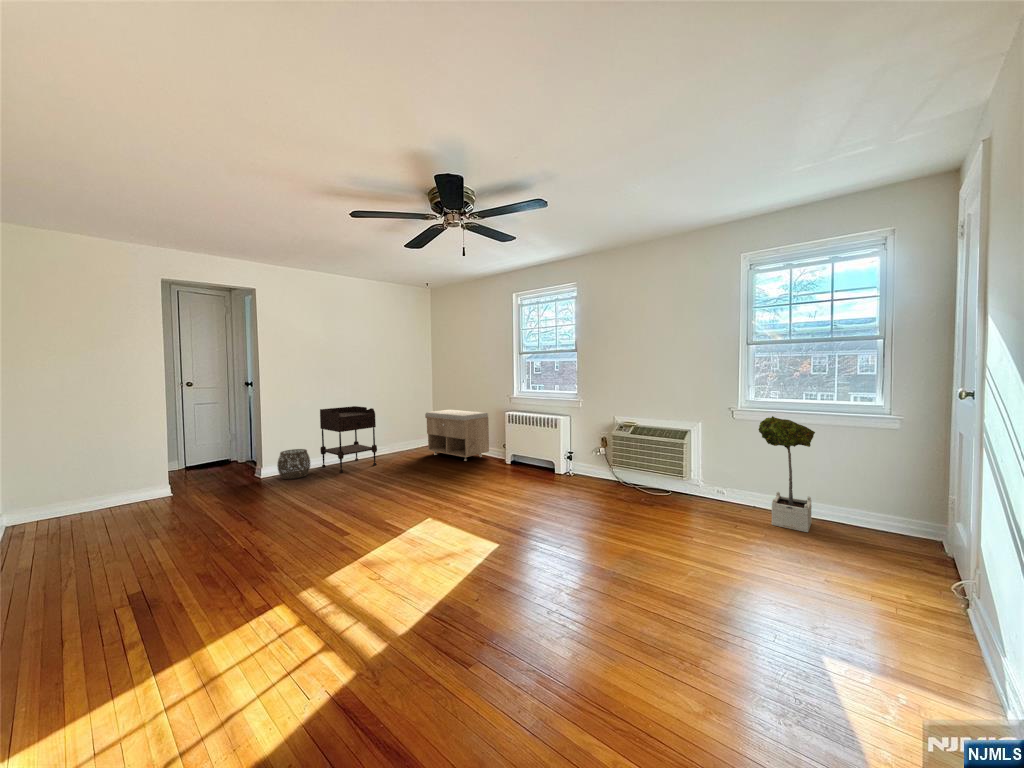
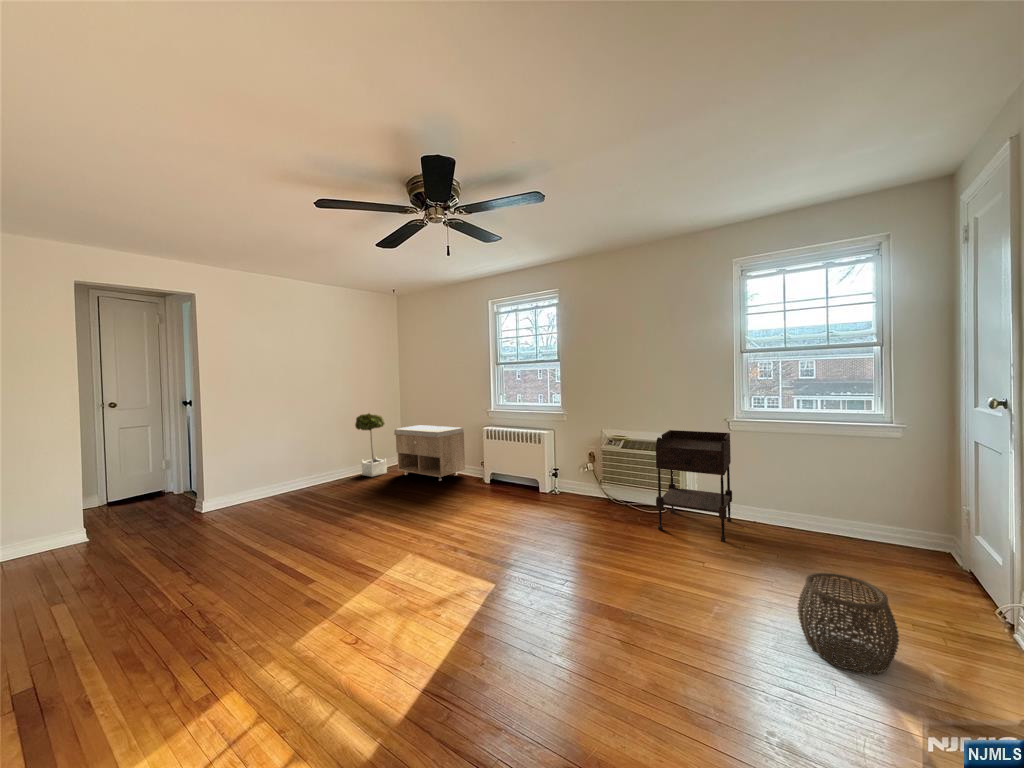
side table: present [320,406,377,473] -> present [656,430,732,542]
potted tree: present [758,416,815,532] -> present [355,413,387,477]
woven basket: present [277,449,310,479] -> present [797,572,899,675]

